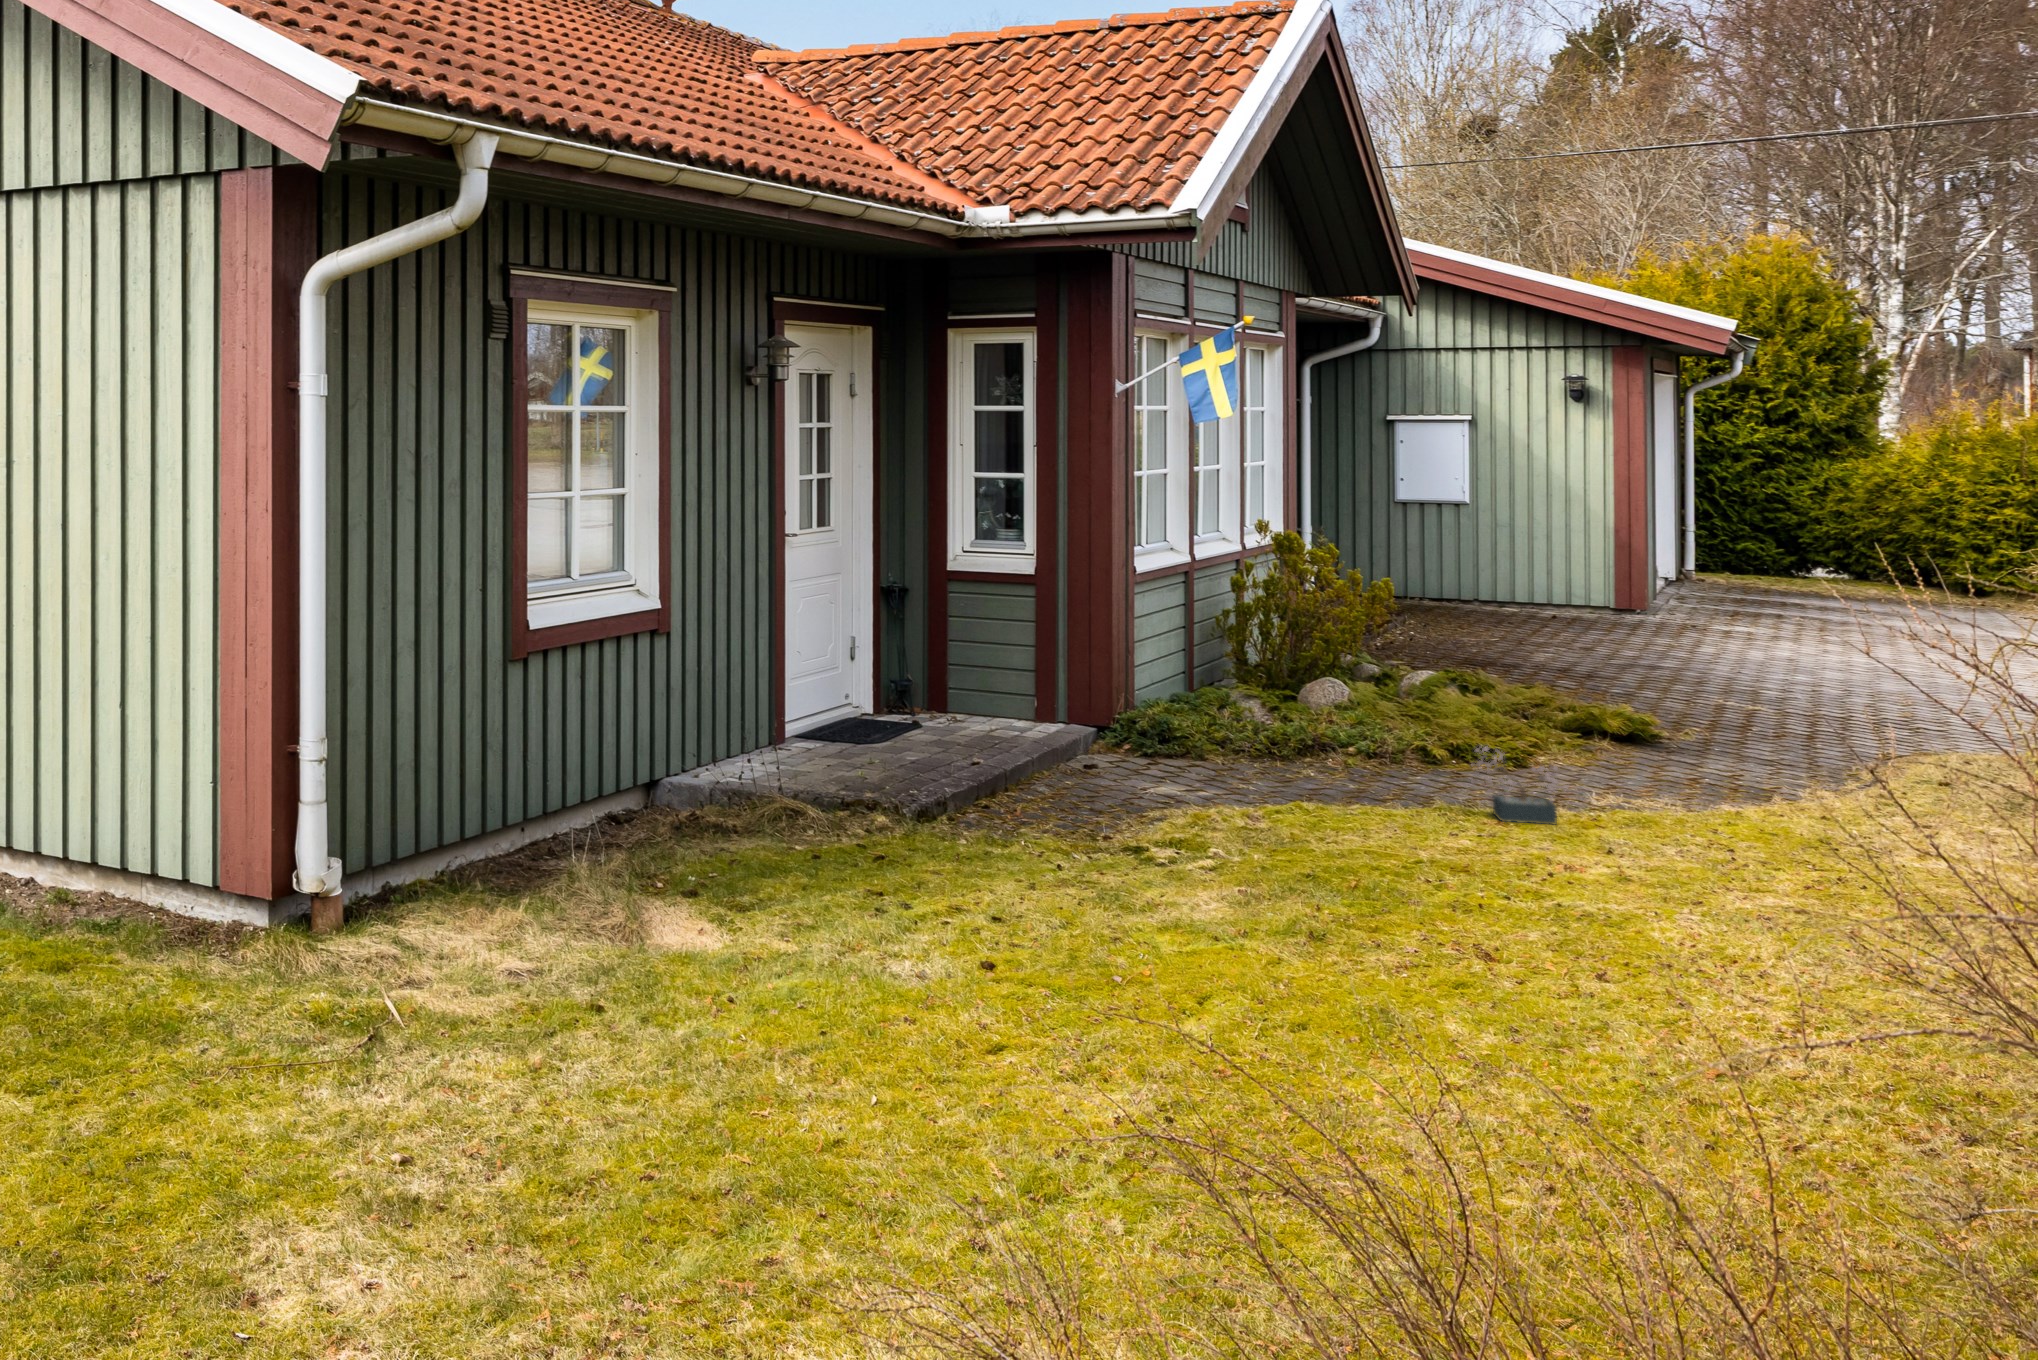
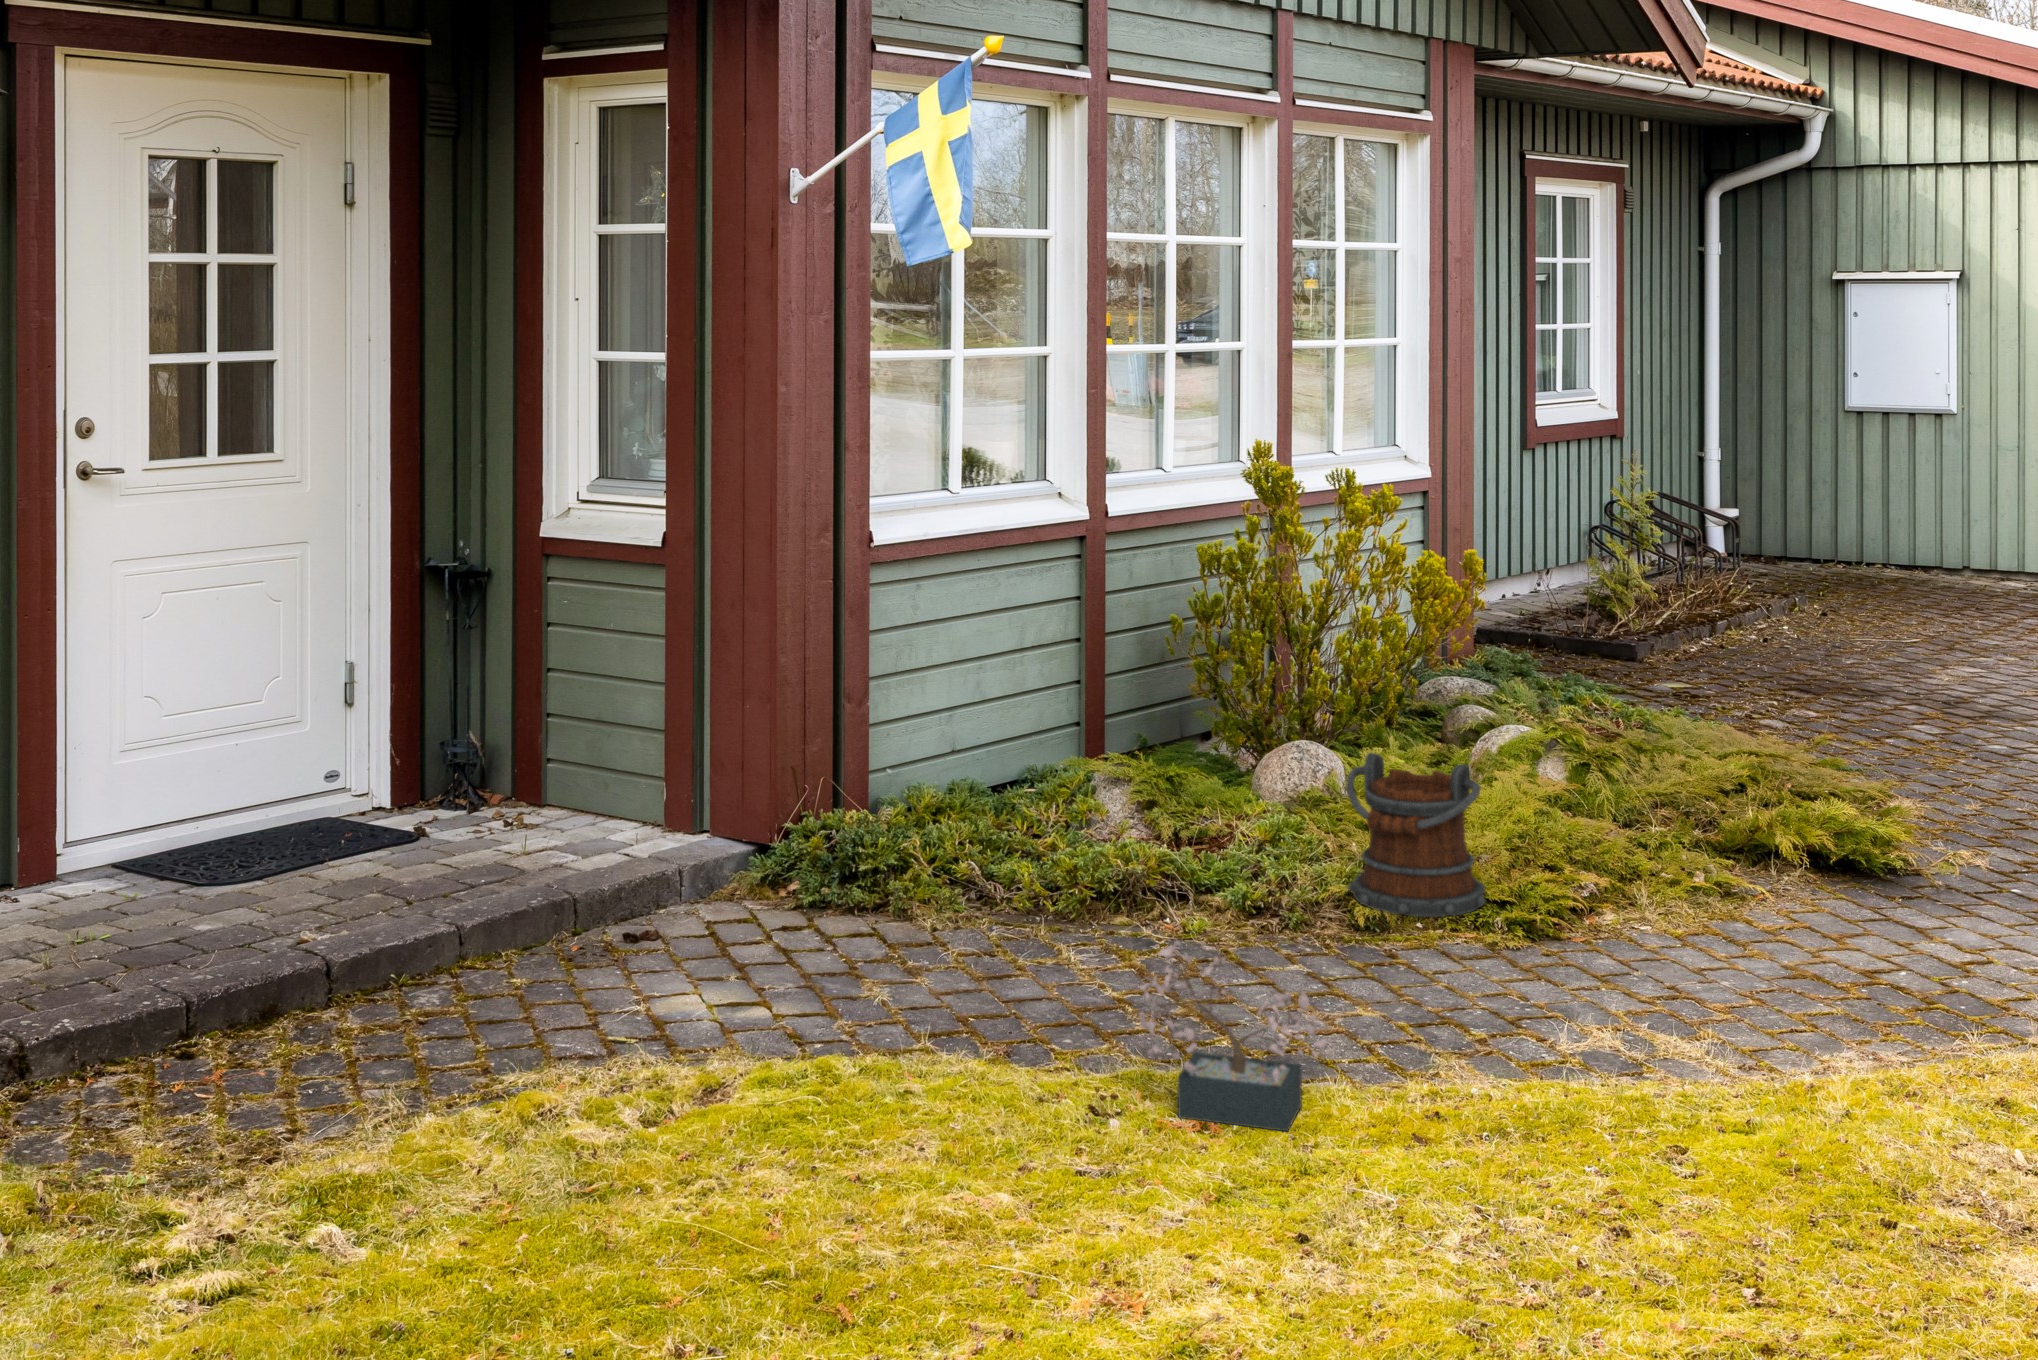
bucket: none [1414,678,1495,758] -> present [1347,753,1486,917]

